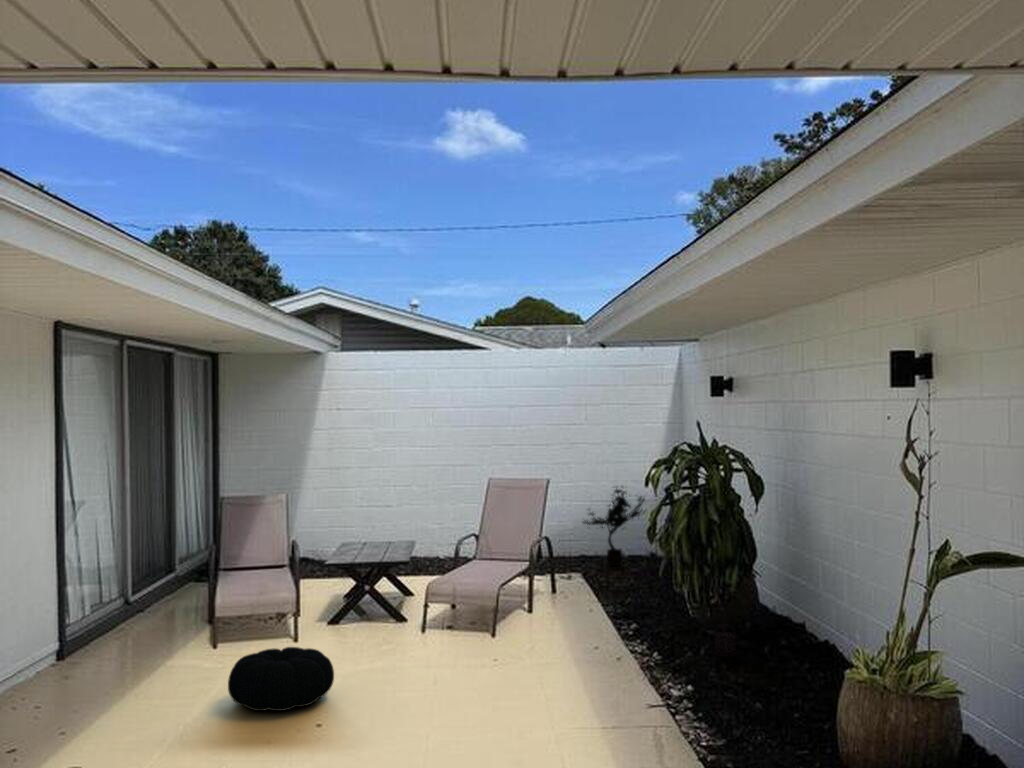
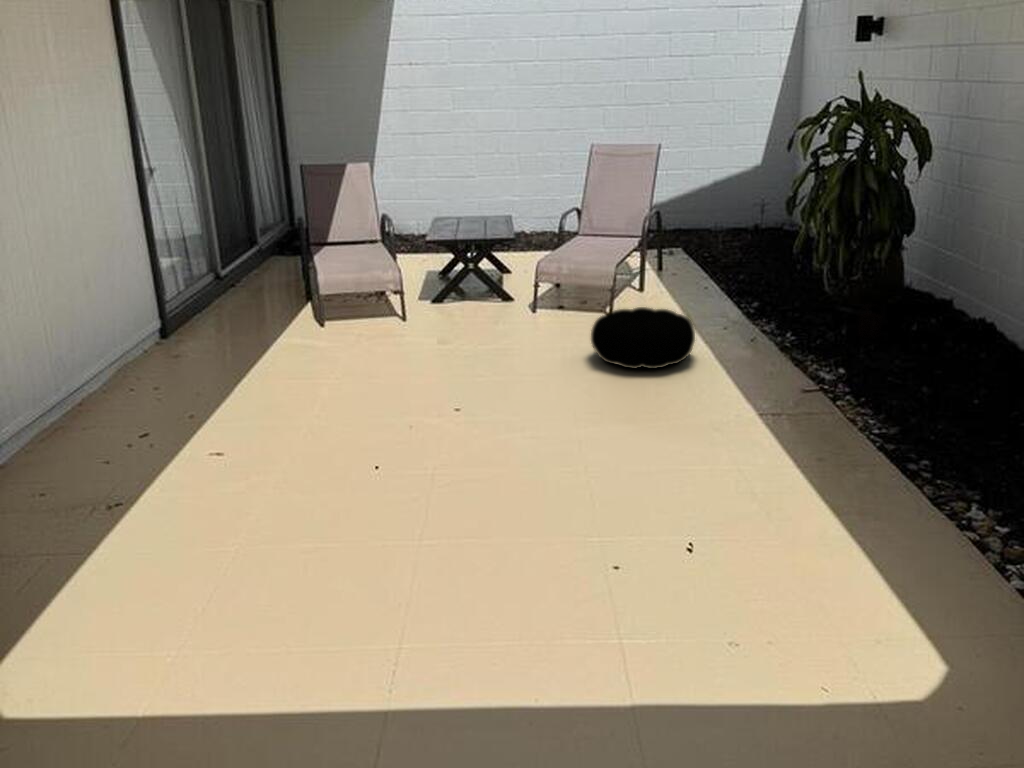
potted tree: present [583,486,645,566] -> none [681,151,754,239]
pouf: present [228,647,334,711] -> present [591,307,695,369]

